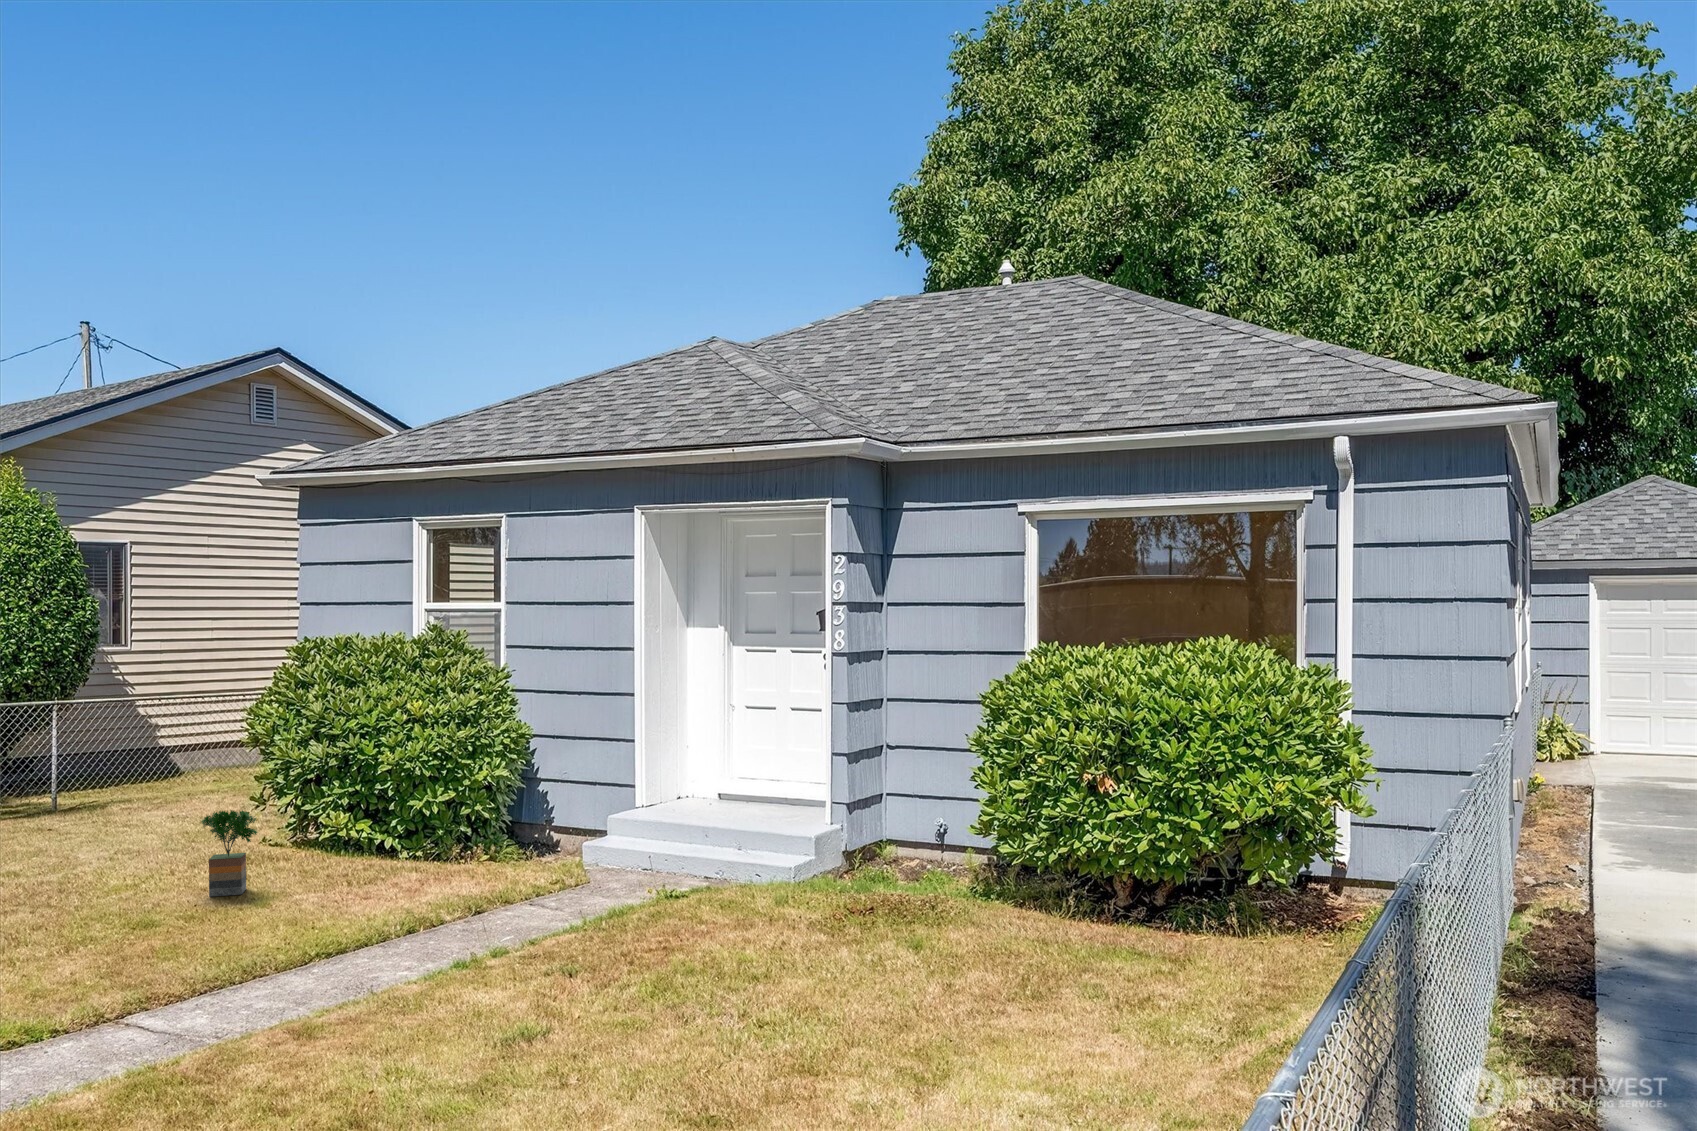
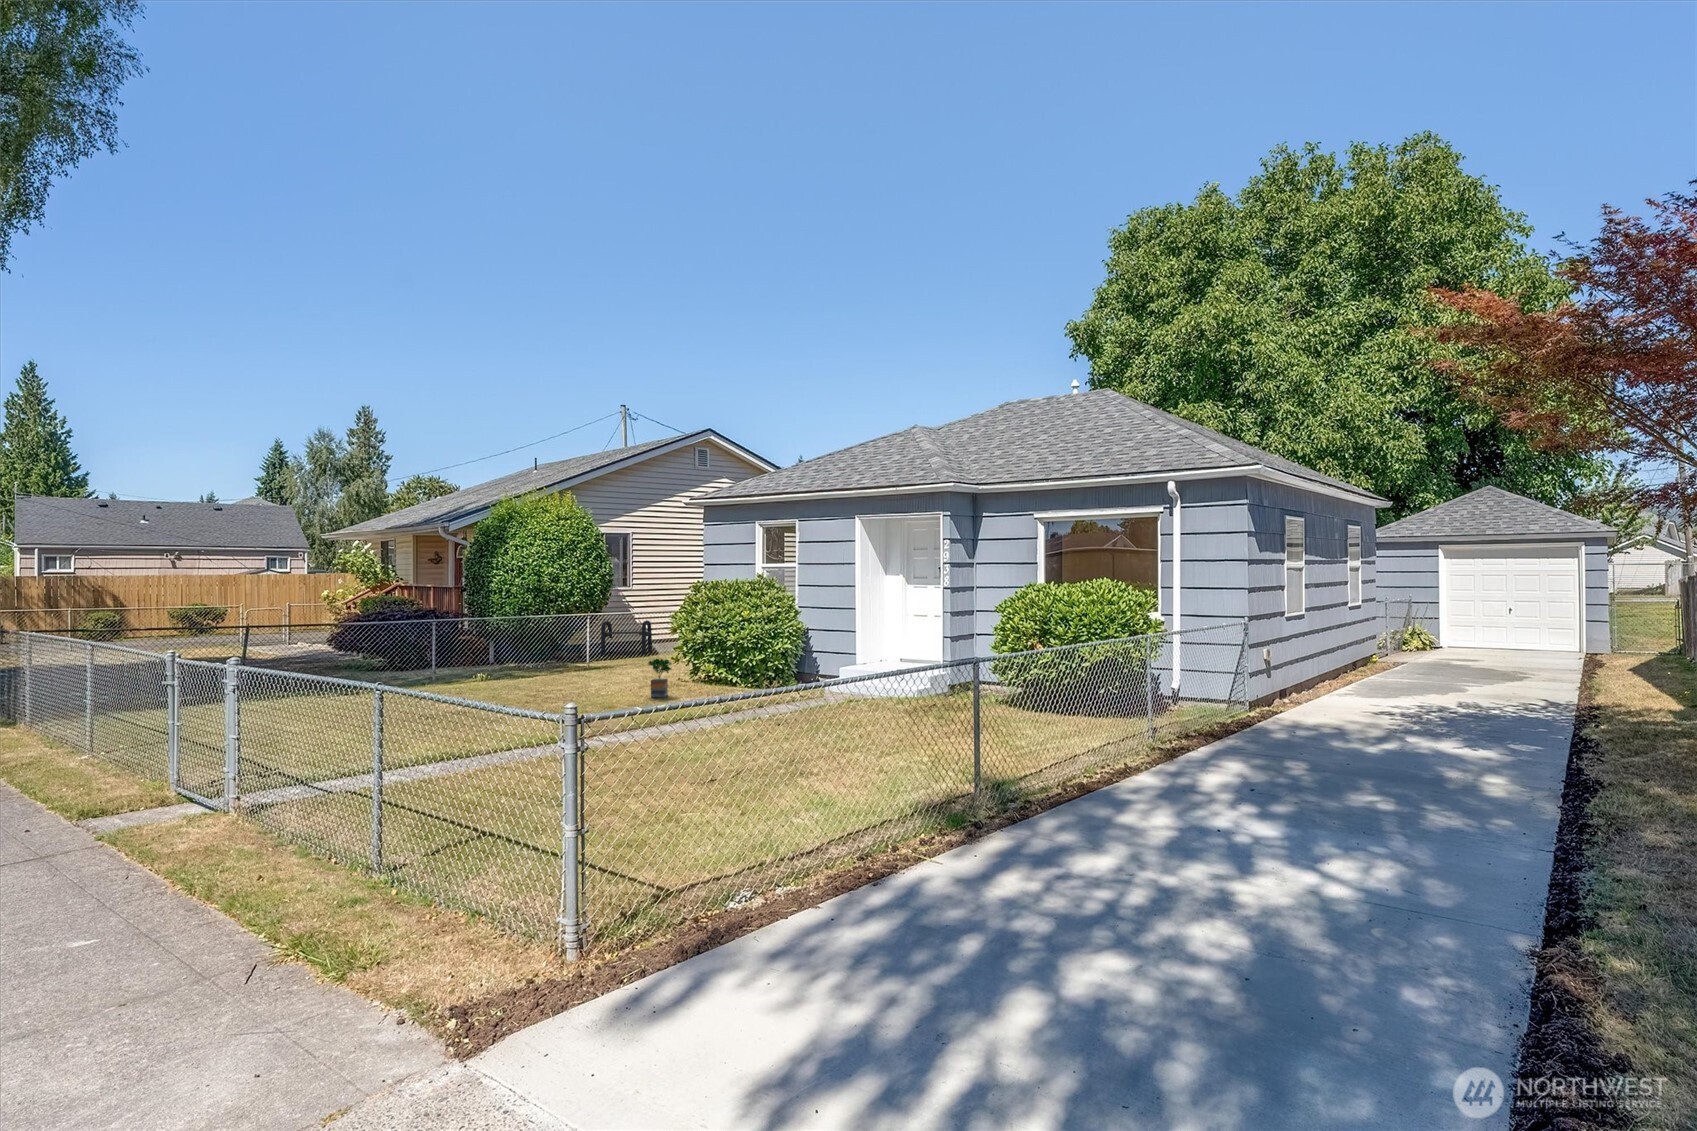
bench: none [63,711,175,784] -> present [601,621,652,655]

